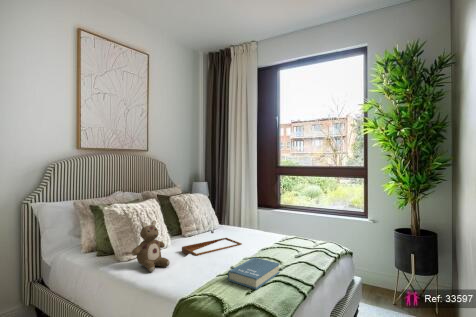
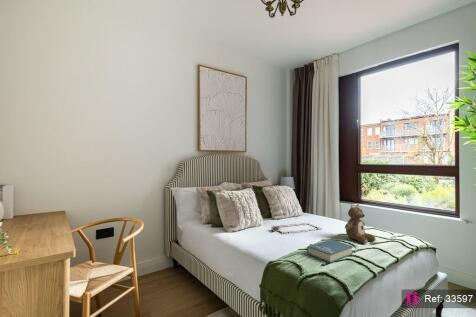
stuffed bear: present [132,220,170,272] -> present [345,203,376,244]

